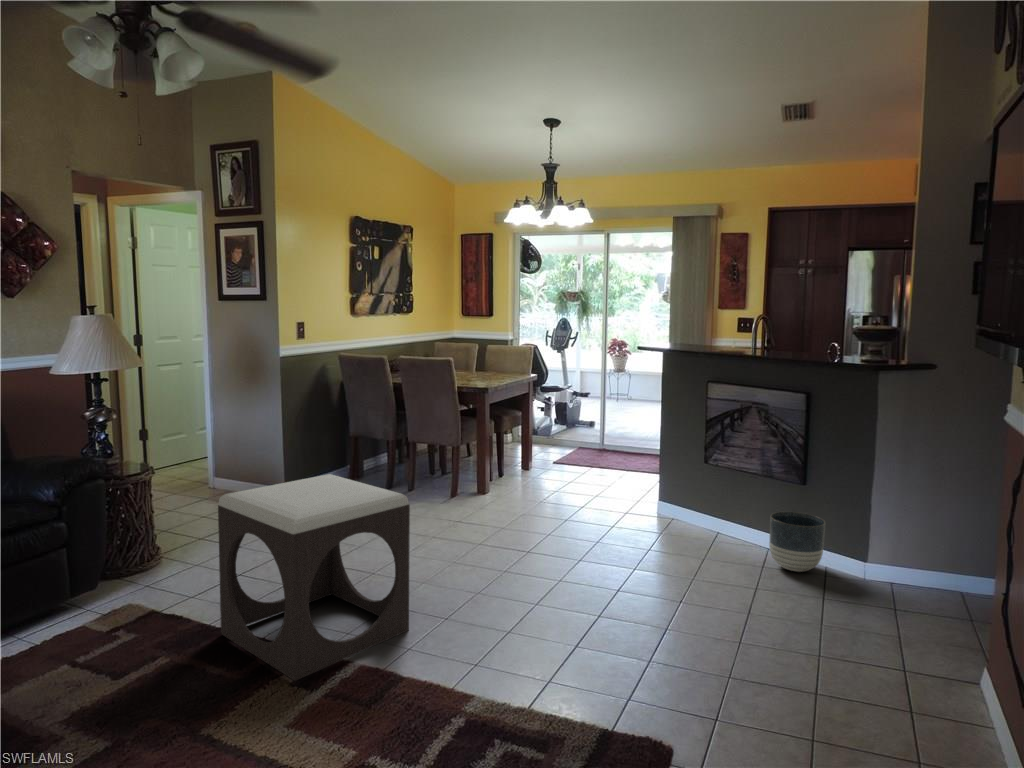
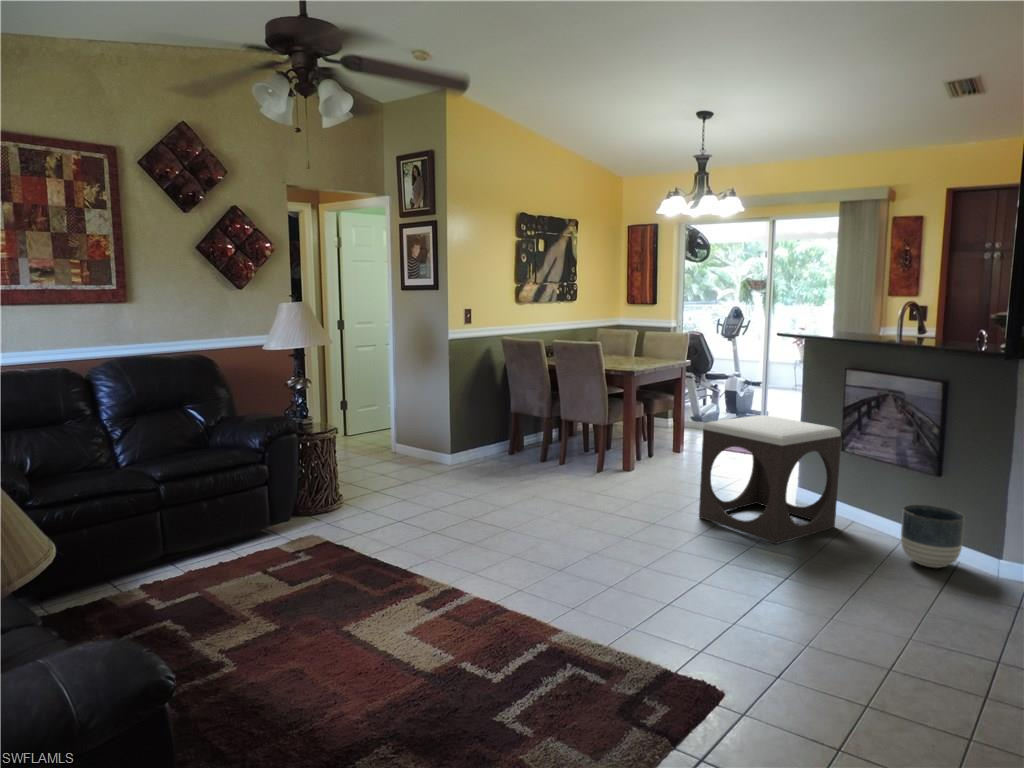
footstool: present [218,474,410,681] -> present [699,415,841,544]

